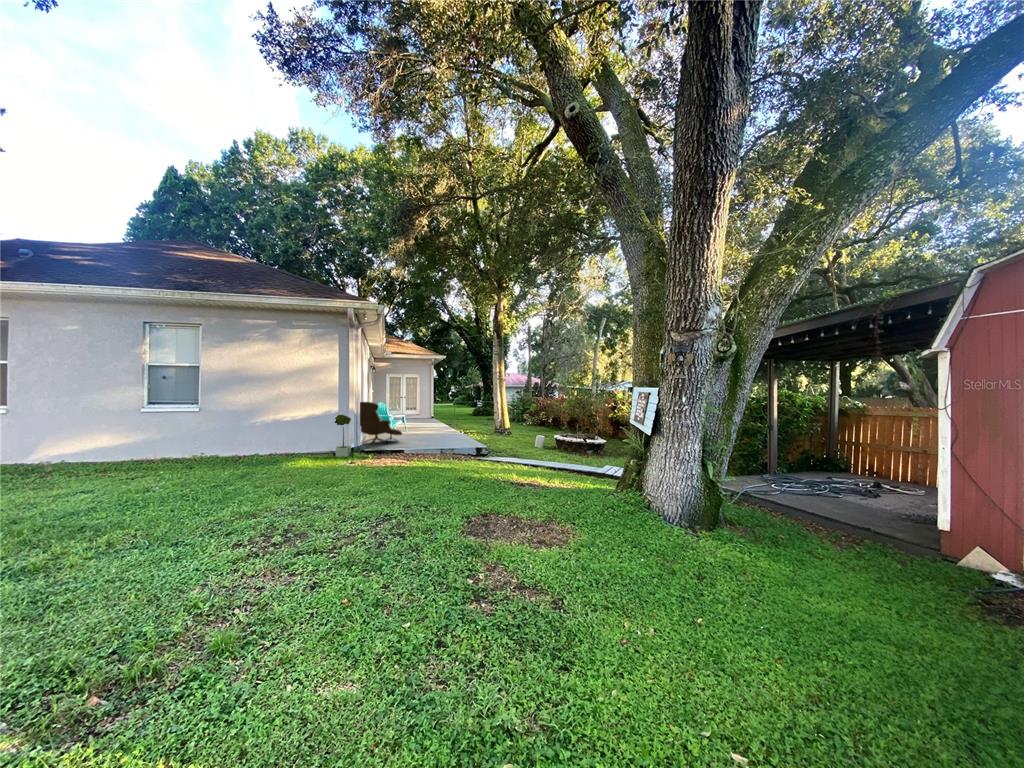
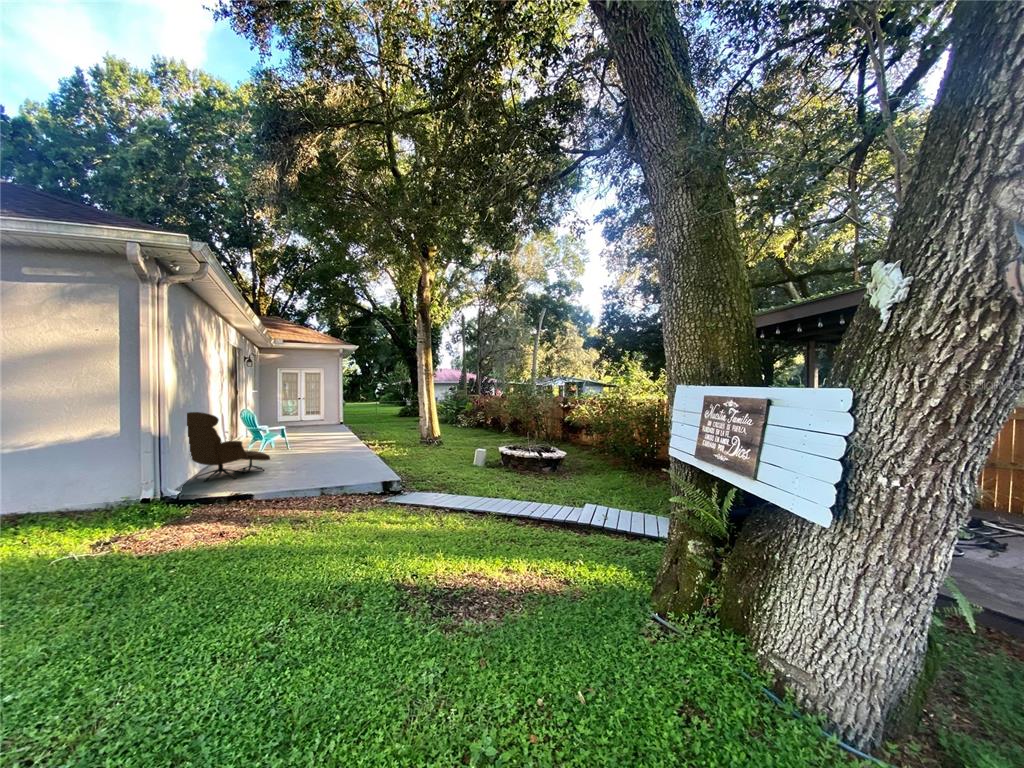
potted tree: present [335,415,351,457] -> none [99,439,145,518]

